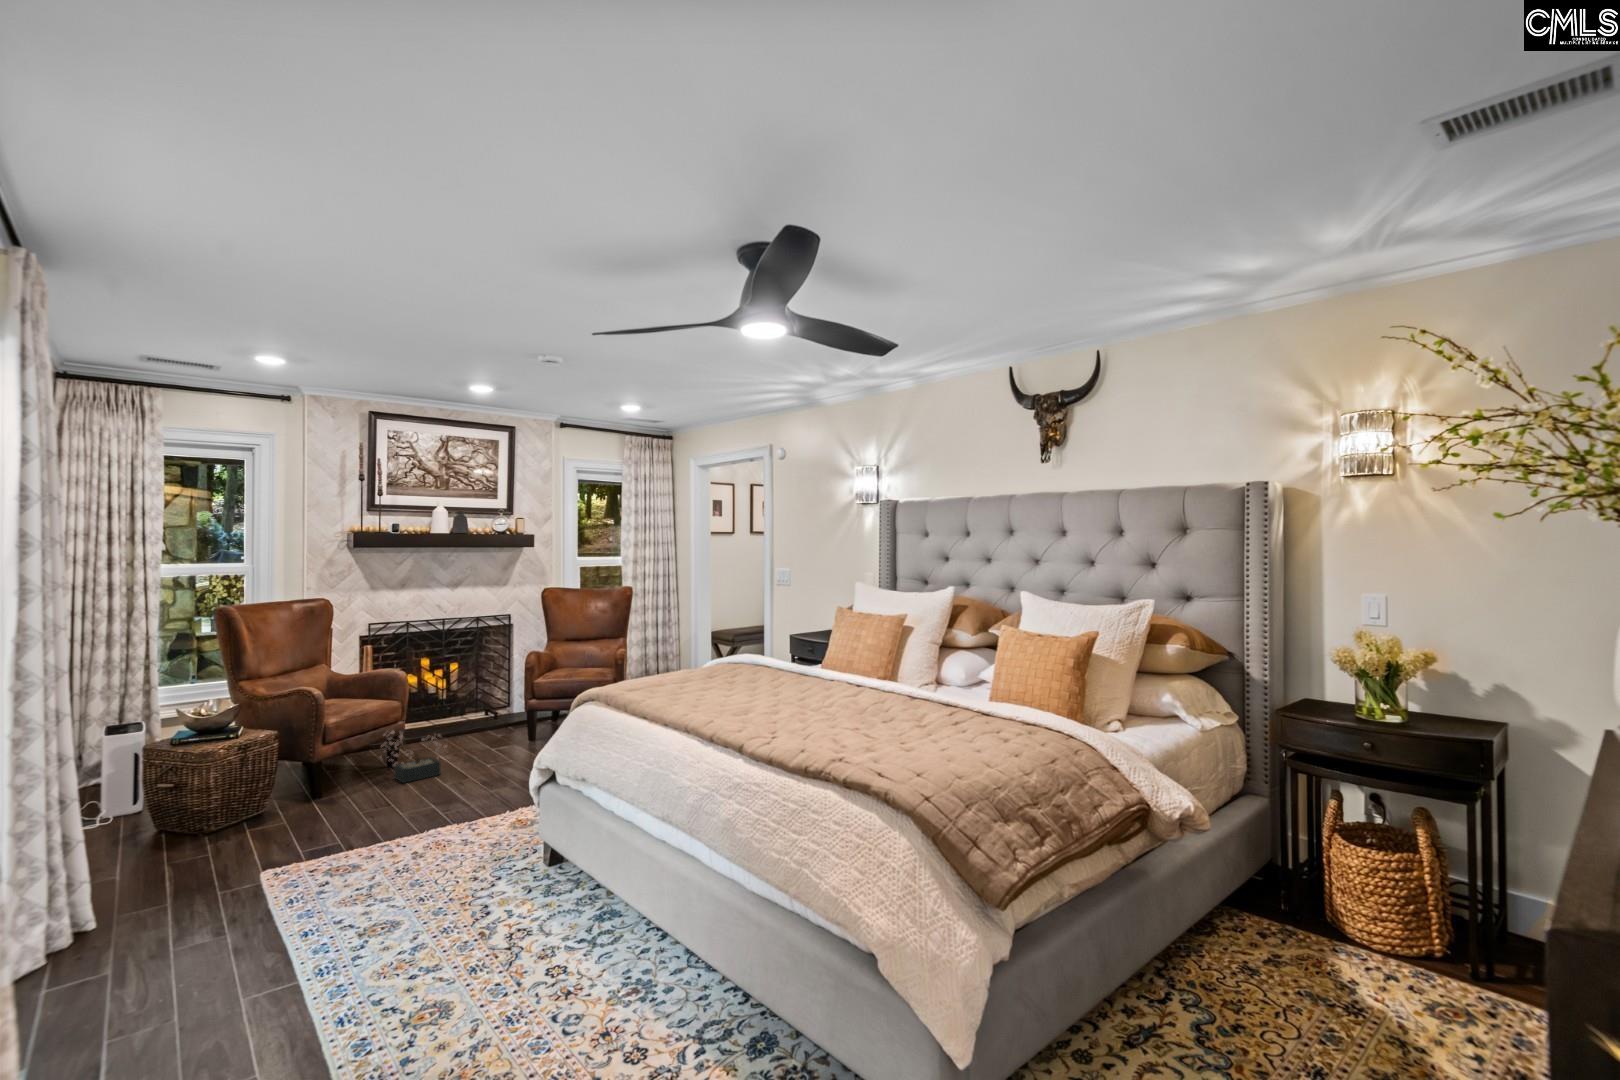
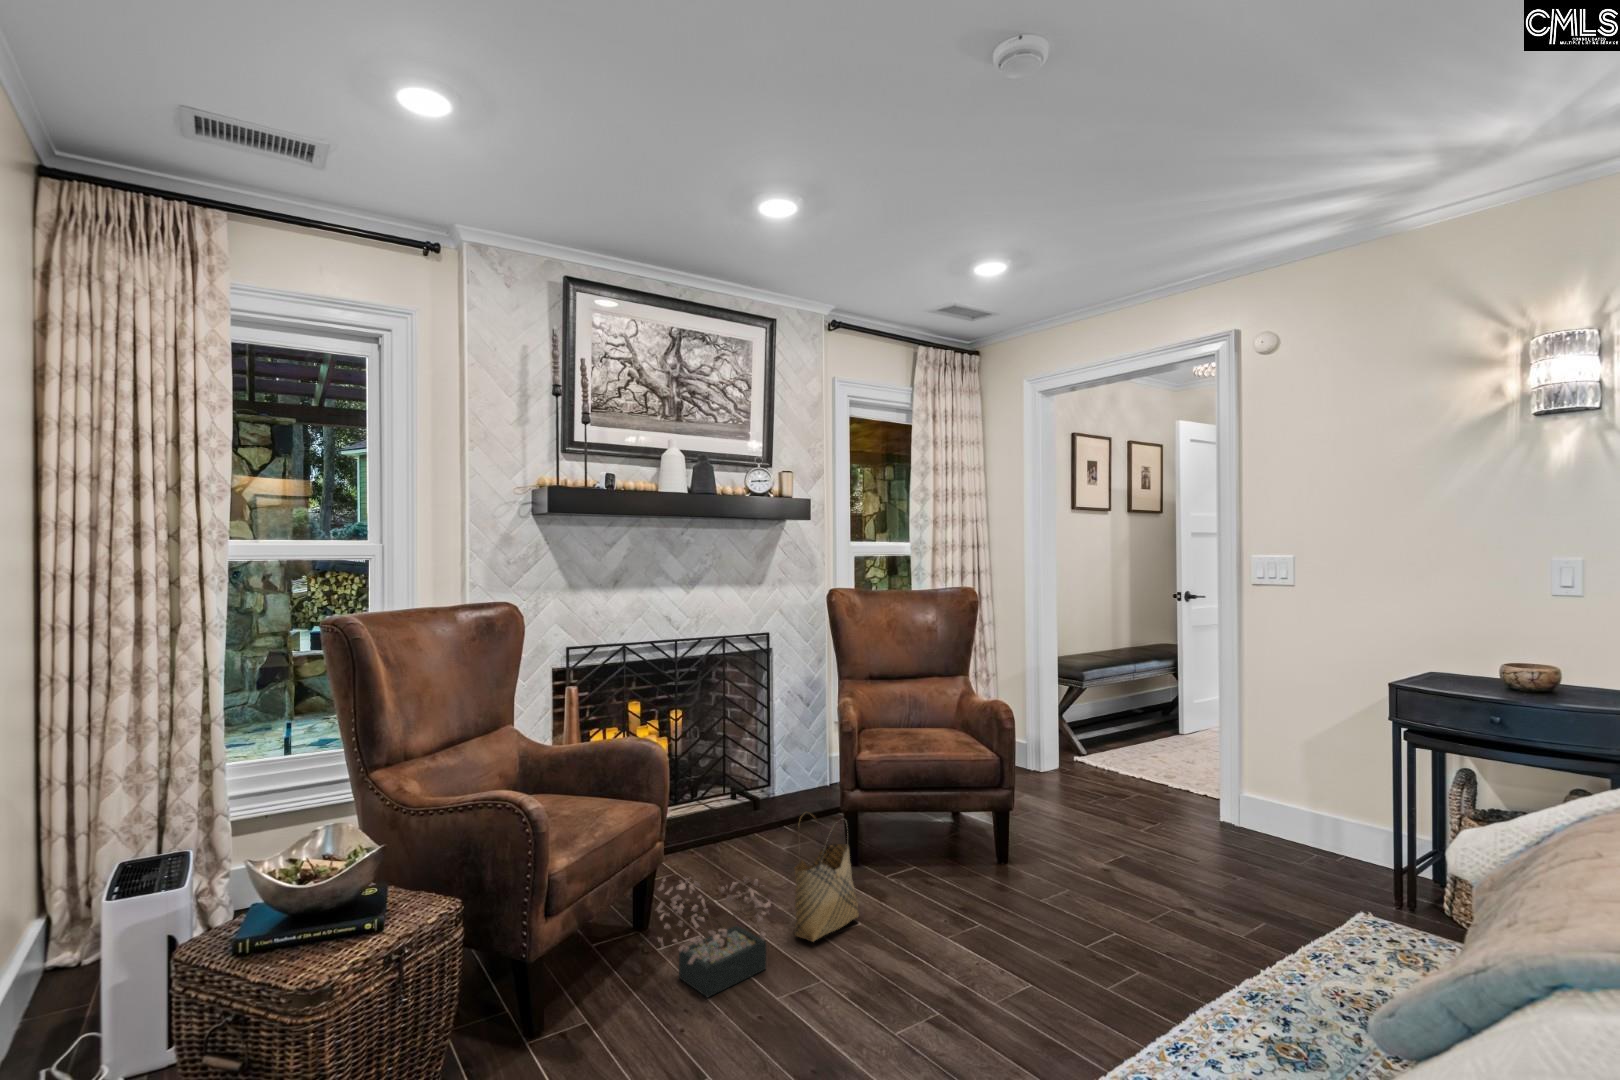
woven basket: none [463,705,504,765] -> present [794,812,859,942]

